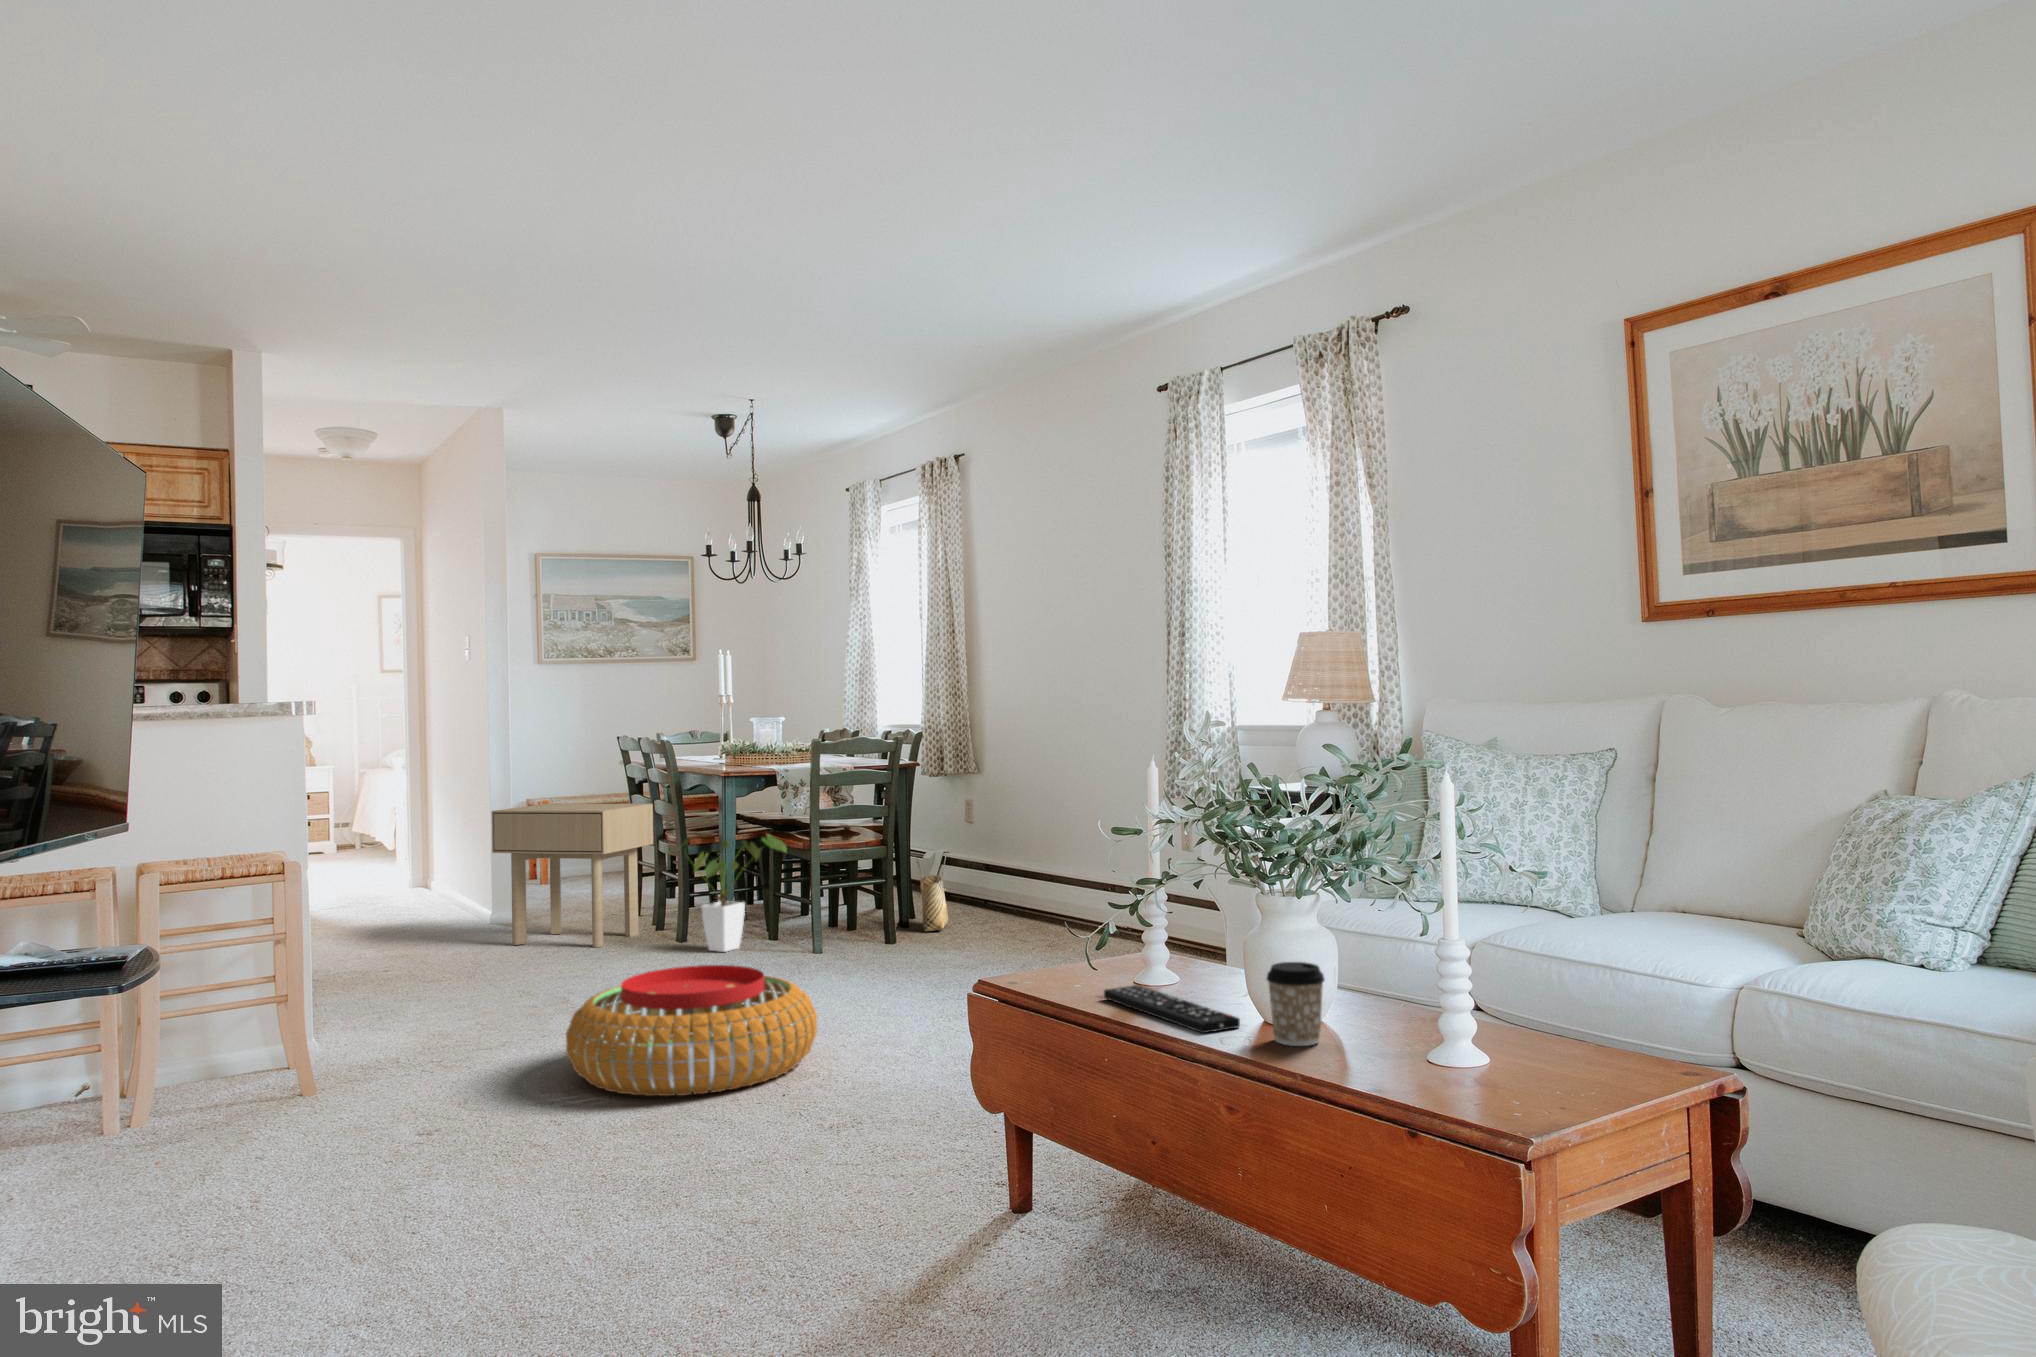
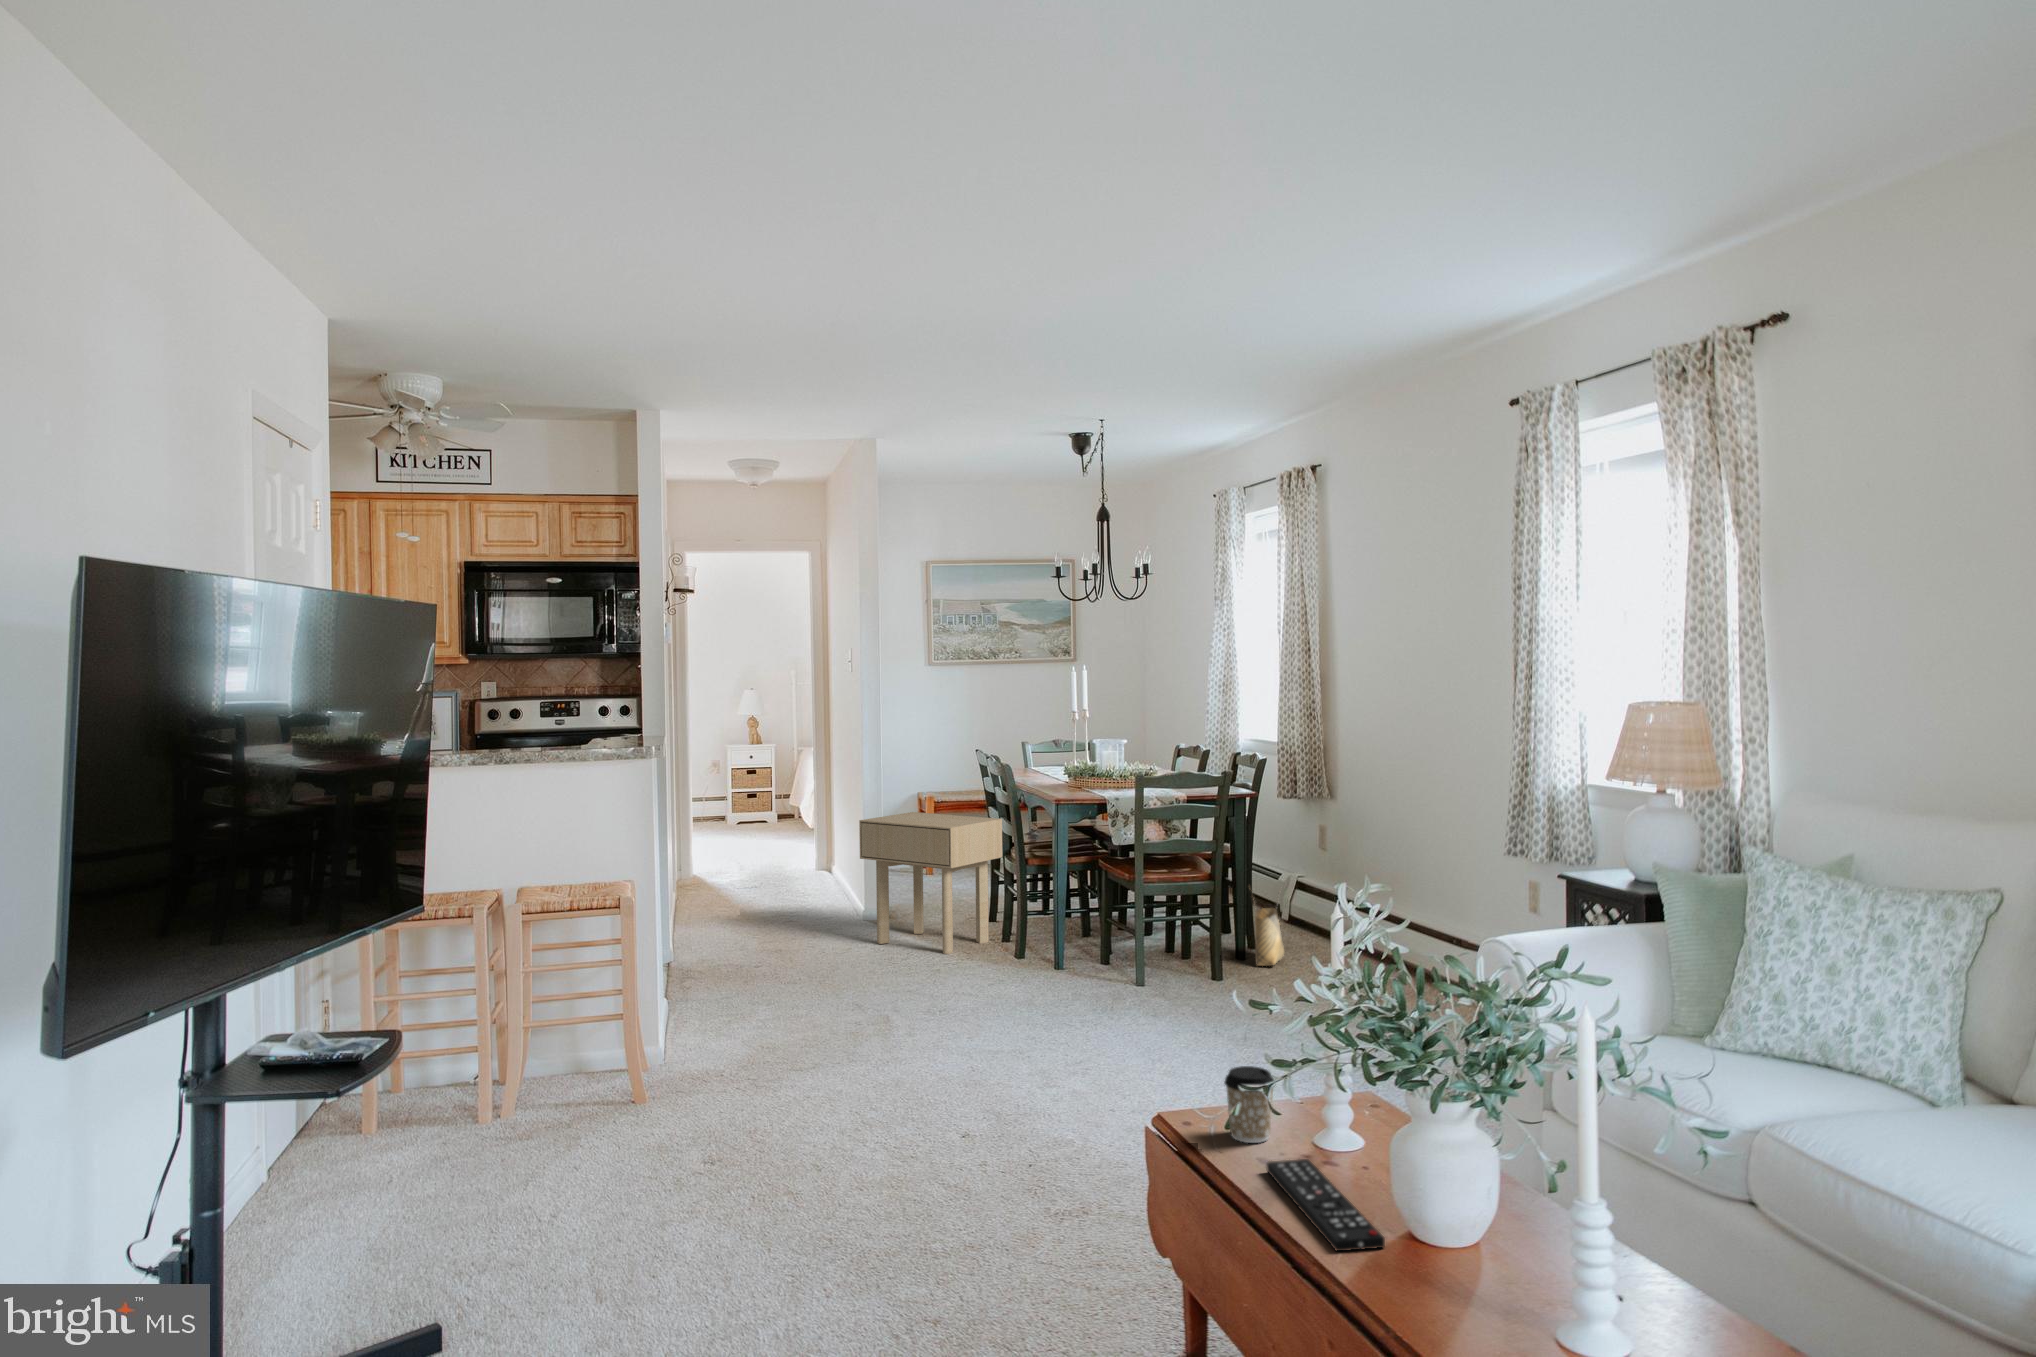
house plant: present [683,834,786,952] -> none [1007,859,1116,972]
coffee cup: present [1267,962,1324,1046] -> present [1225,1066,1274,1143]
pouf: present [566,965,817,1096] -> none [850,1014,1085,1152]

